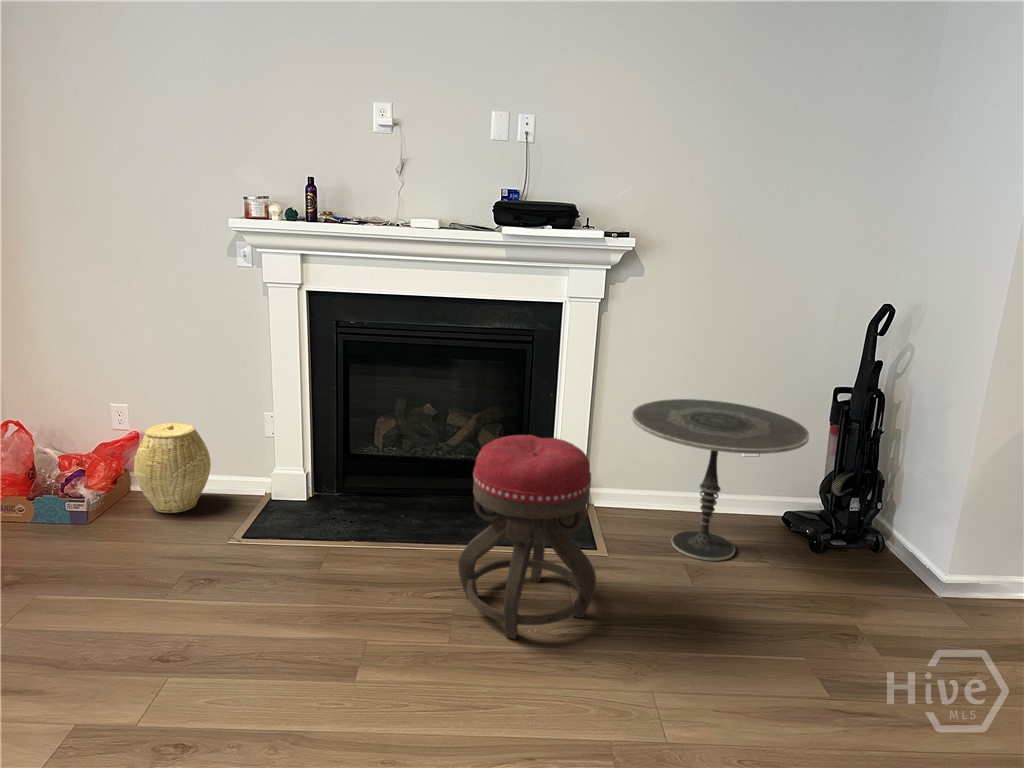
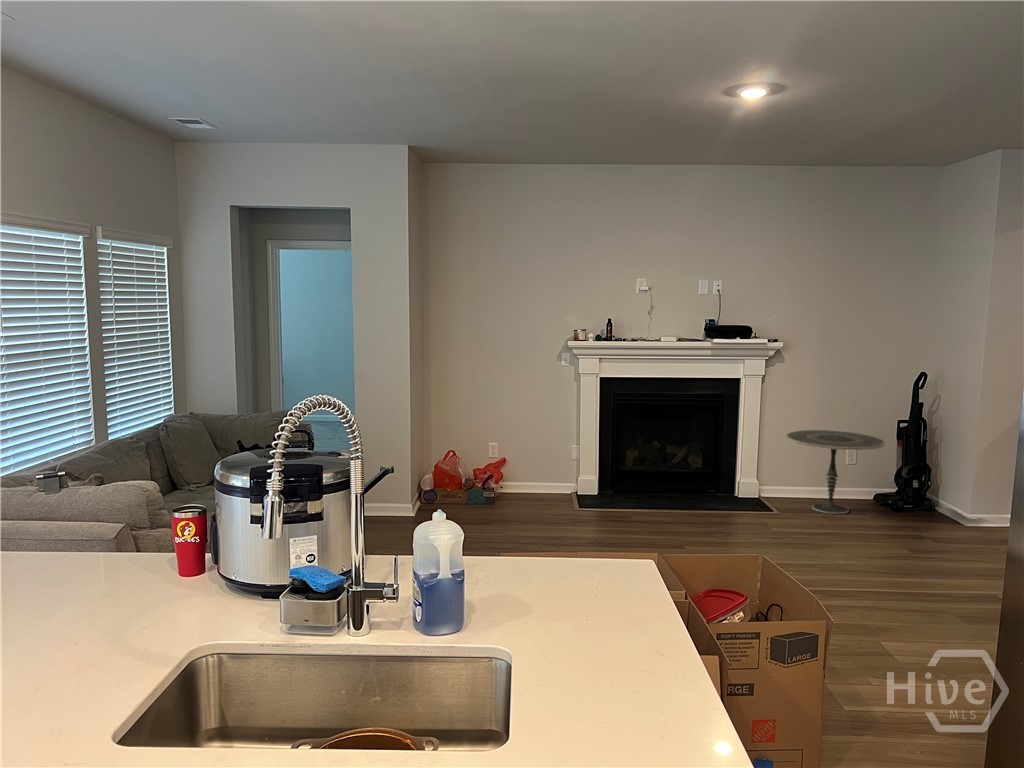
woven basket: present [134,423,211,513] -> none [513,451,550,499]
ottoman: present [458,435,596,639] -> none [710,443,782,537]

